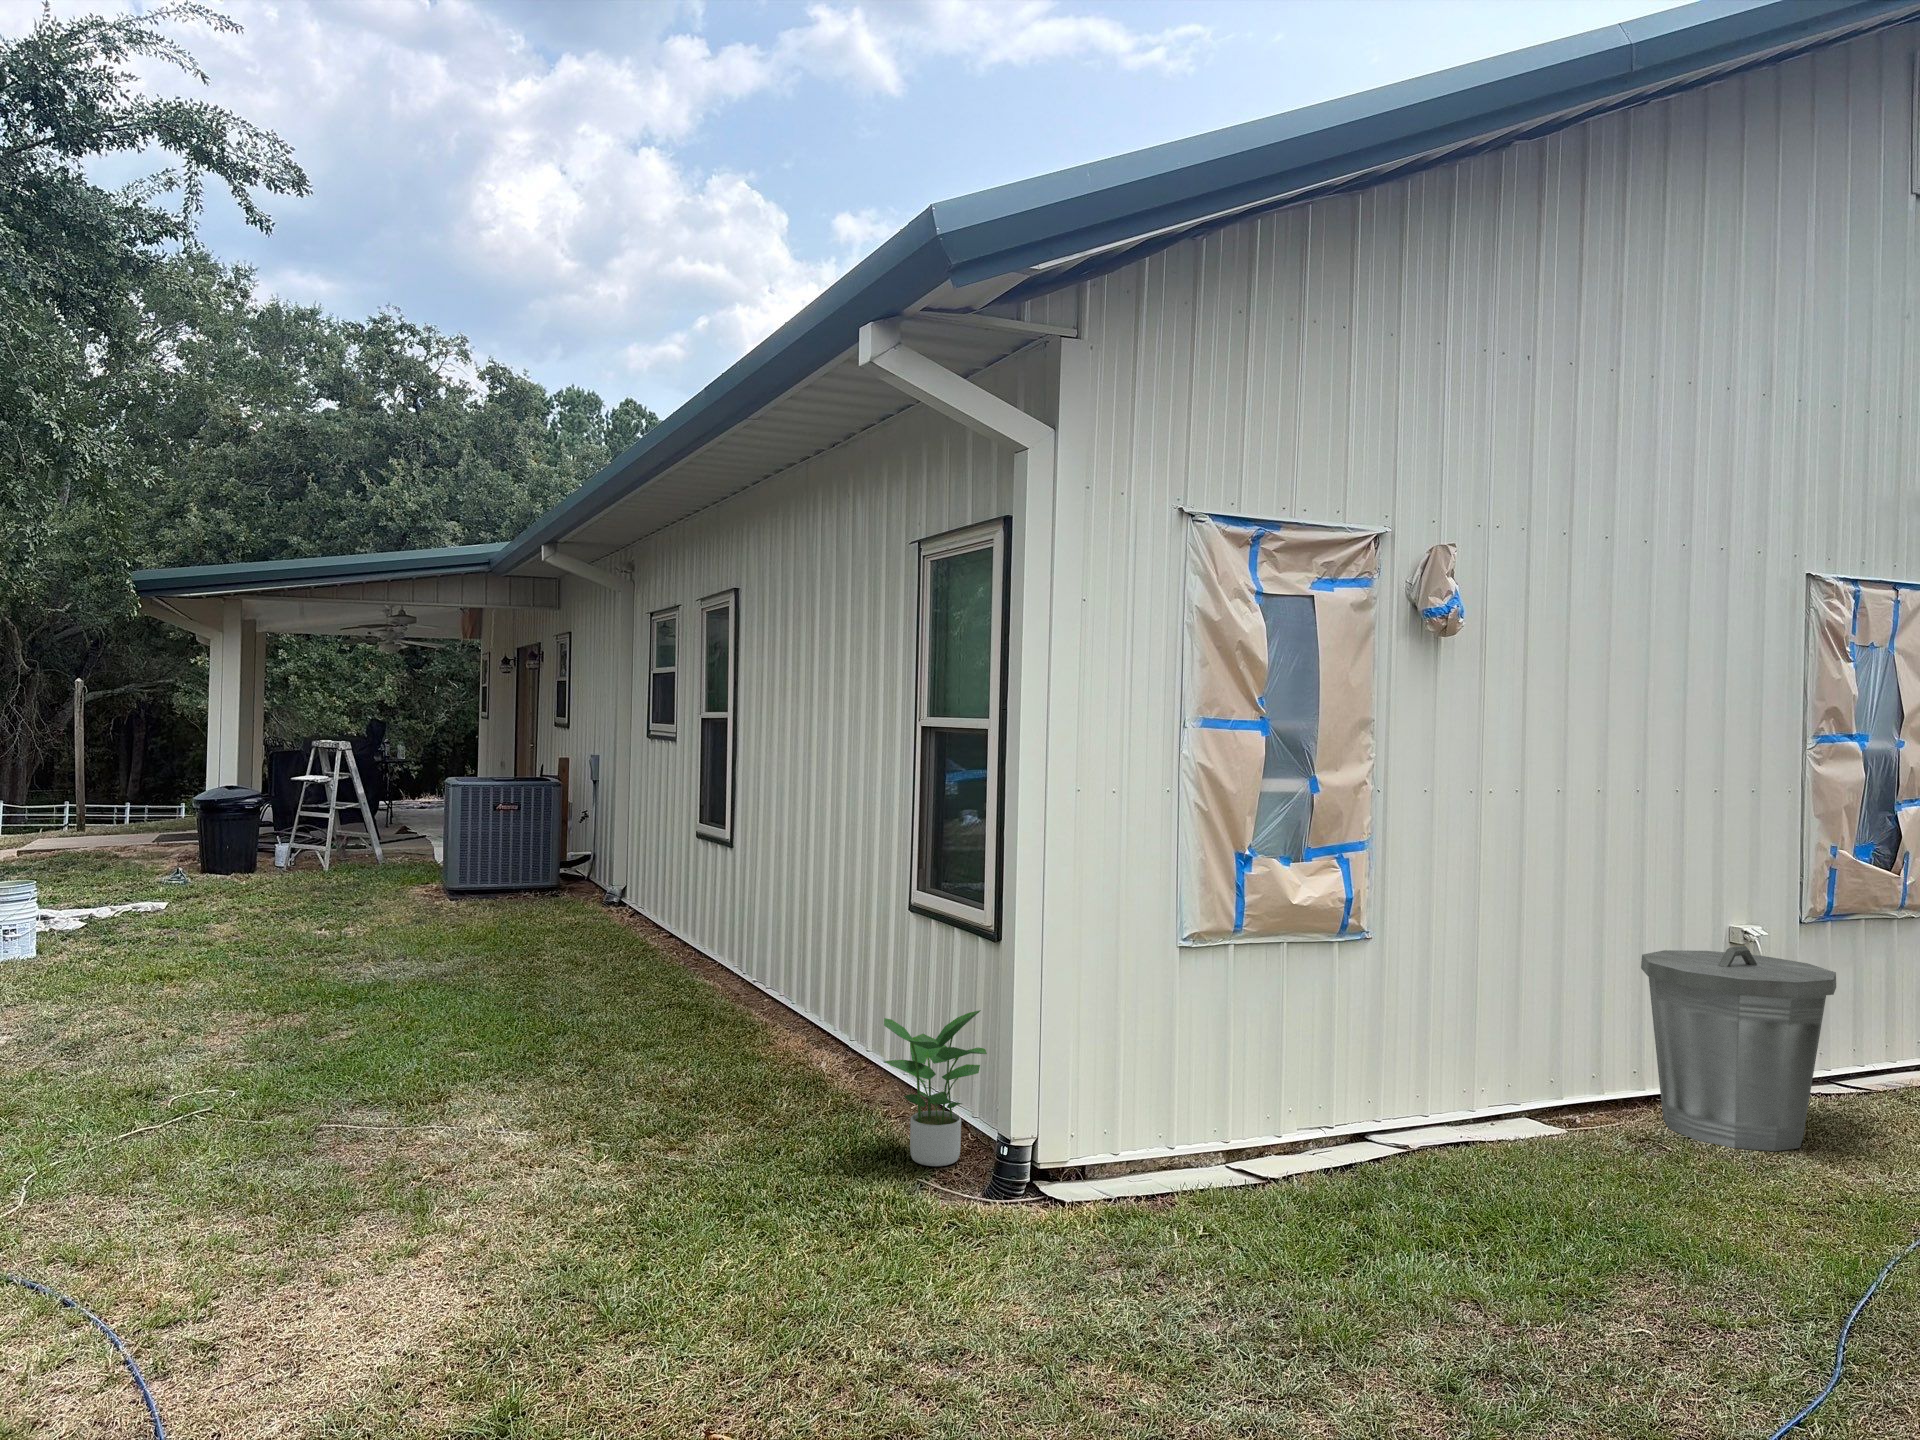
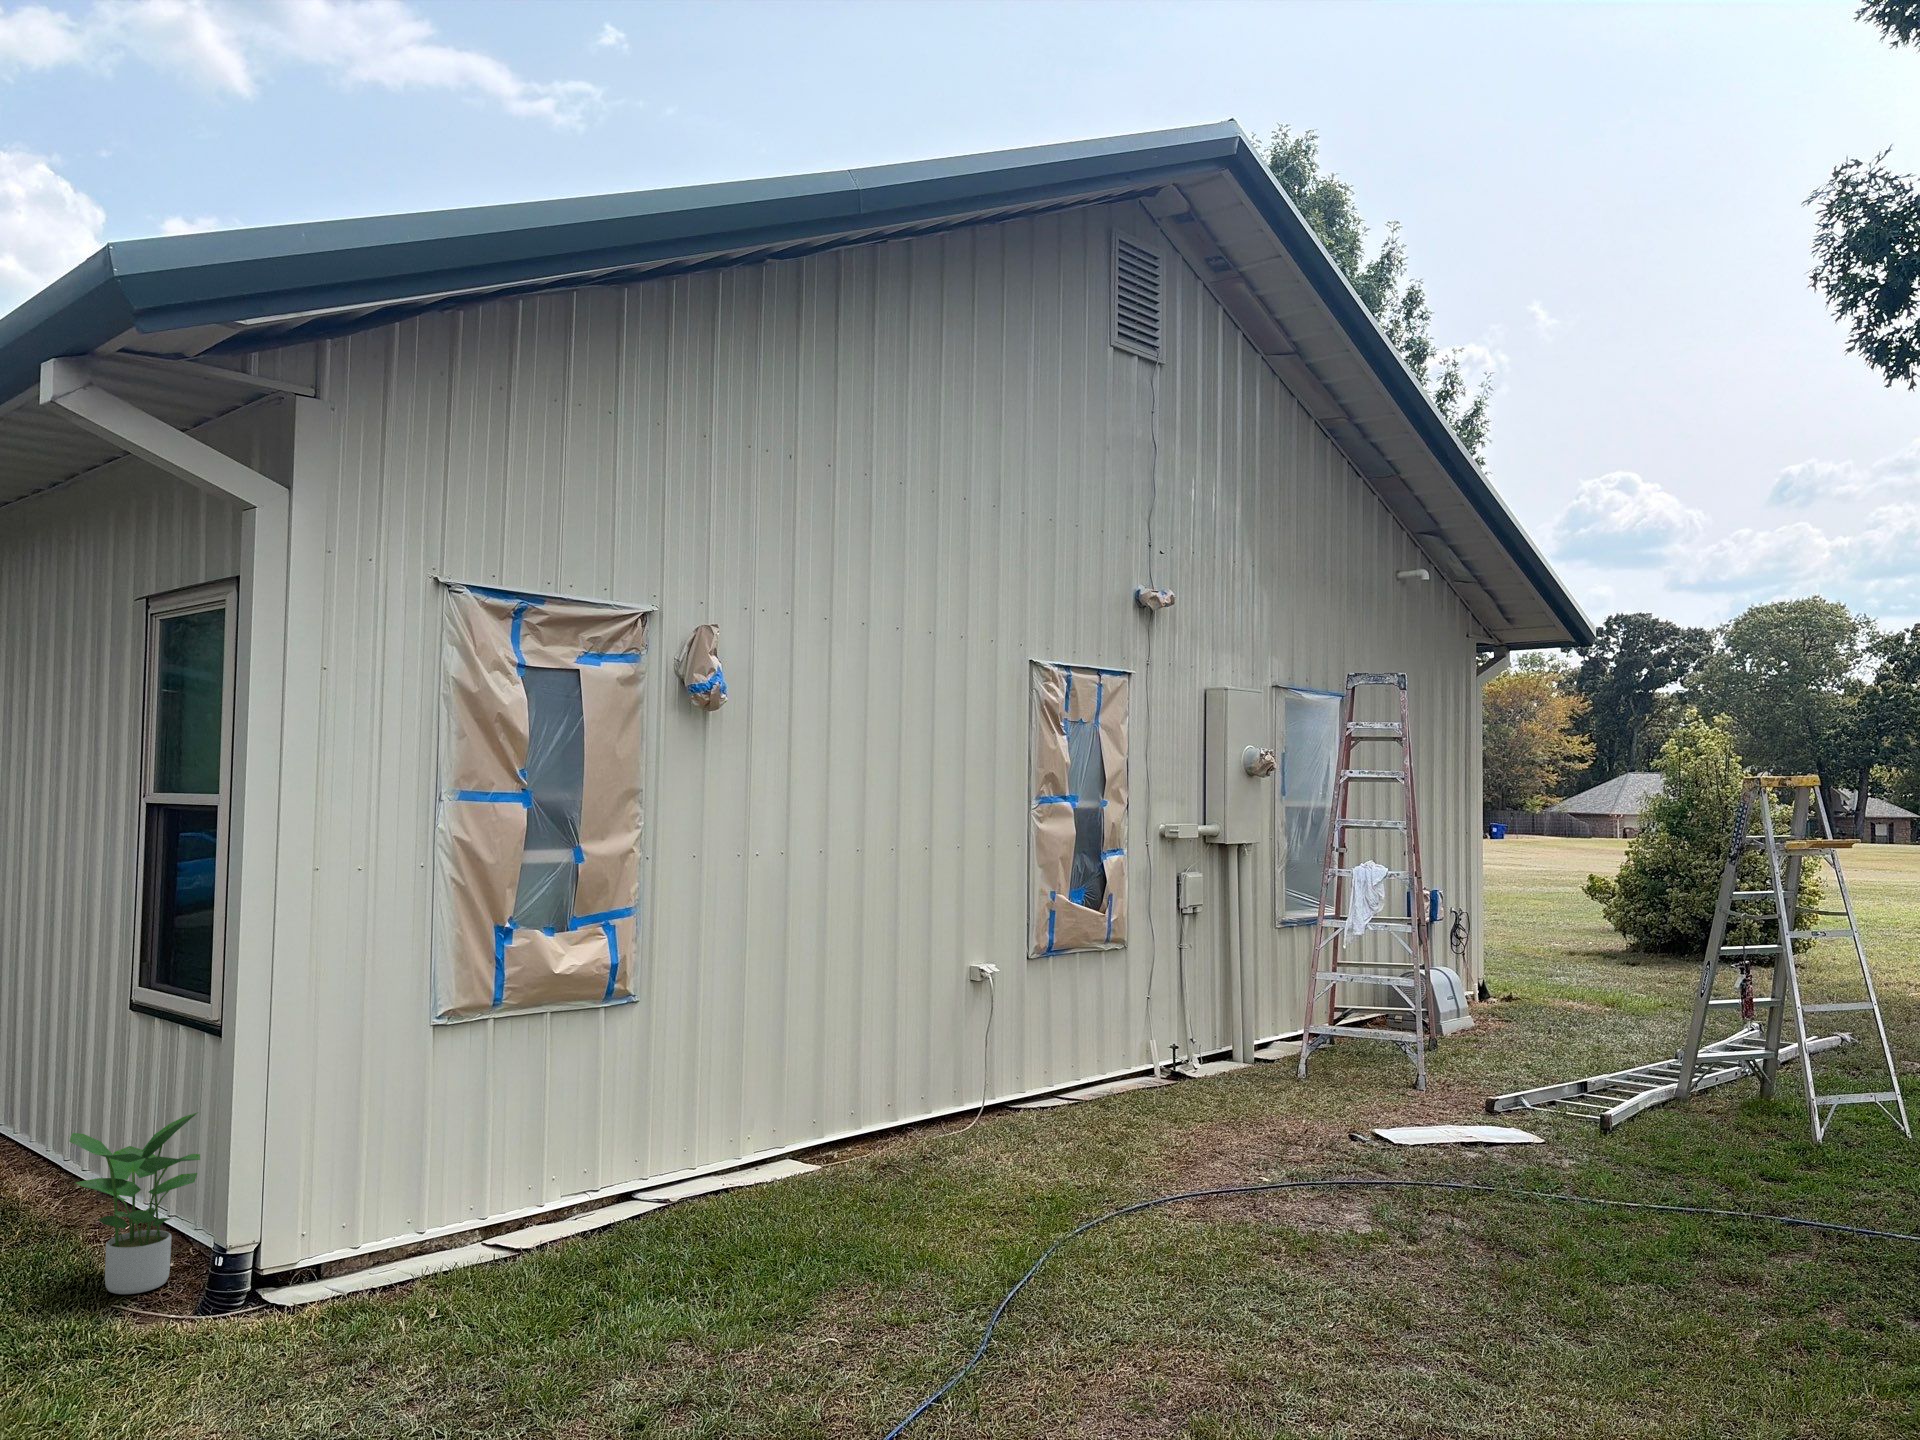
trash can: present [1641,946,1836,1151] -> none [891,983,1040,1163]

